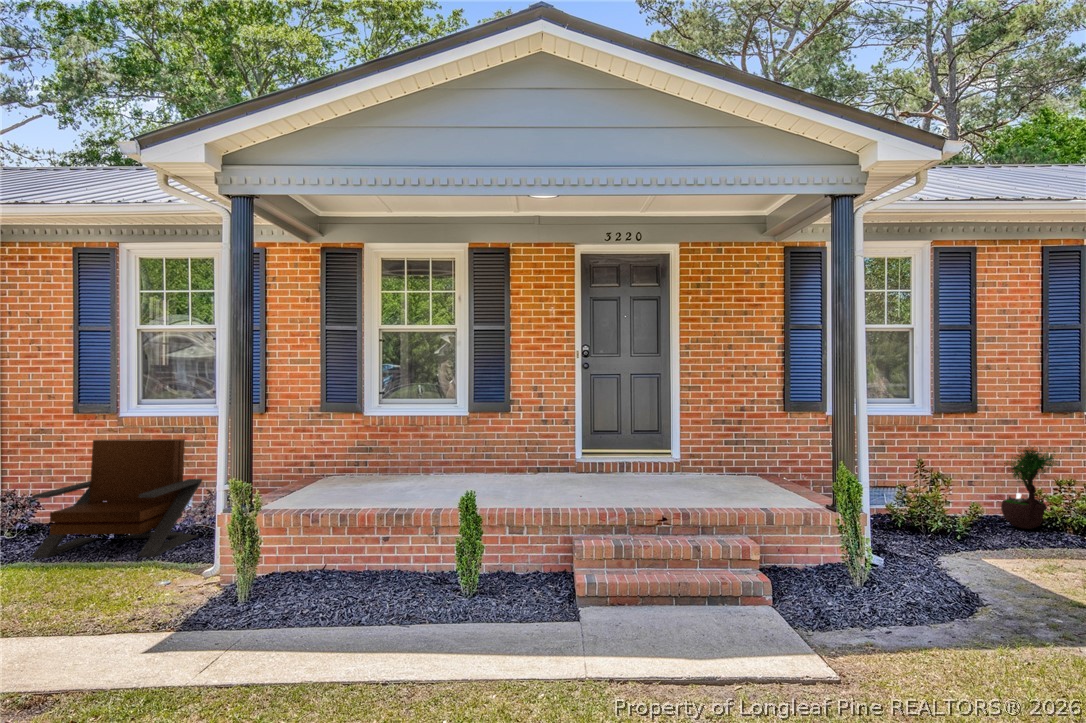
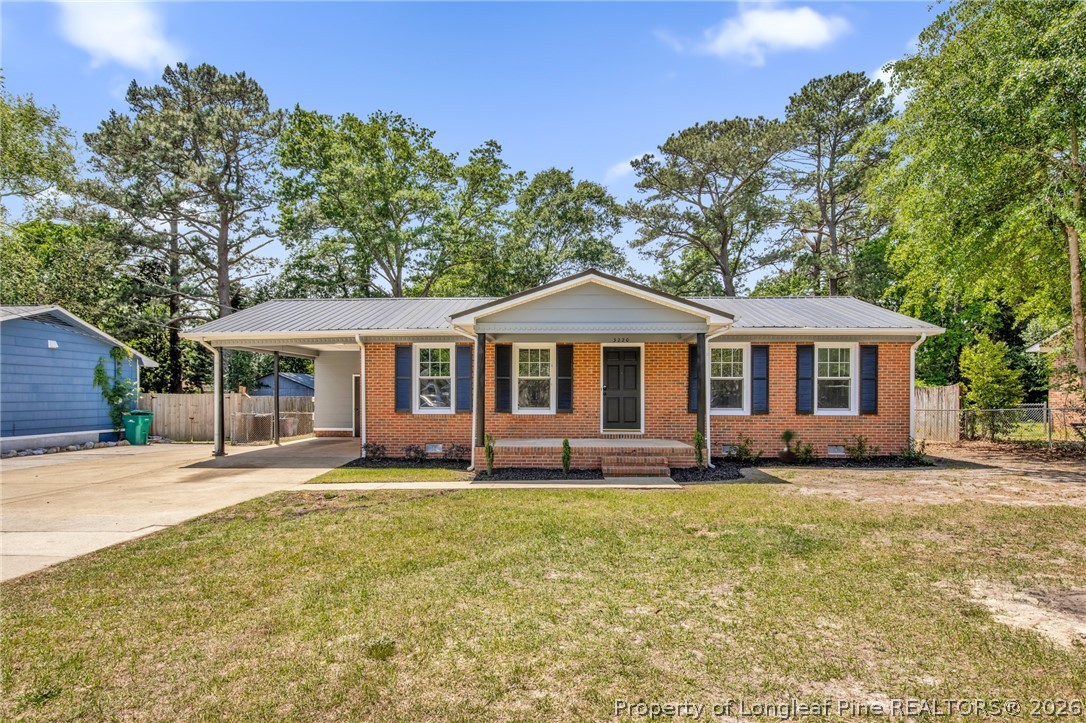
lounge chair: present [32,439,202,558] -> none [395,423,448,468]

